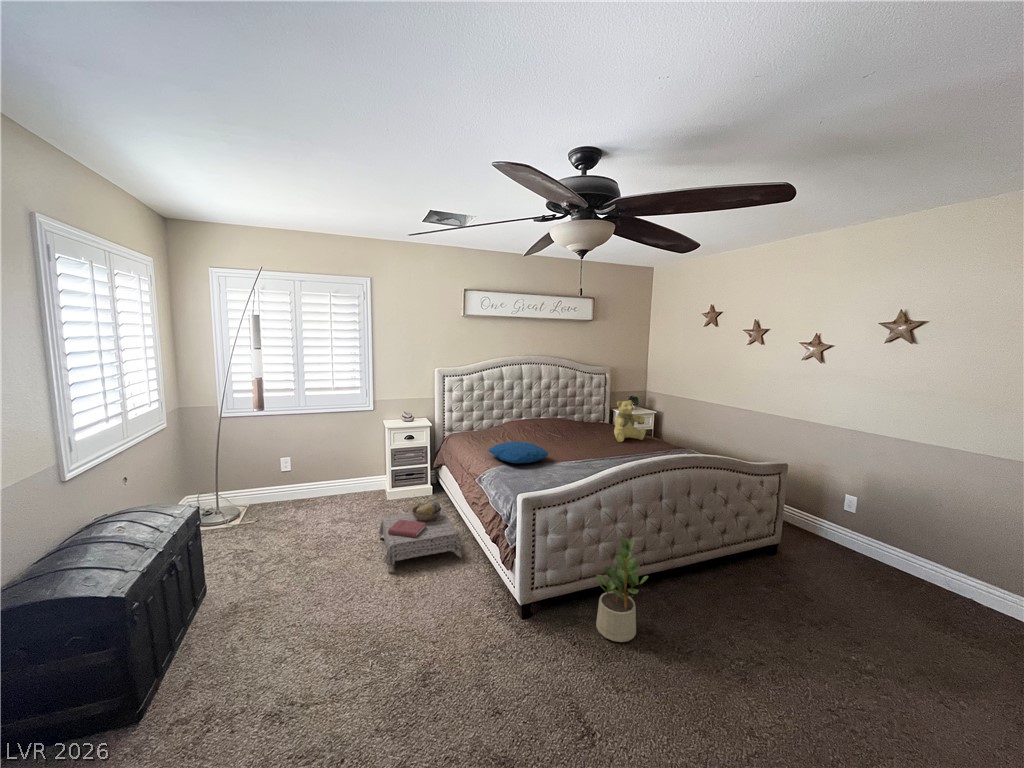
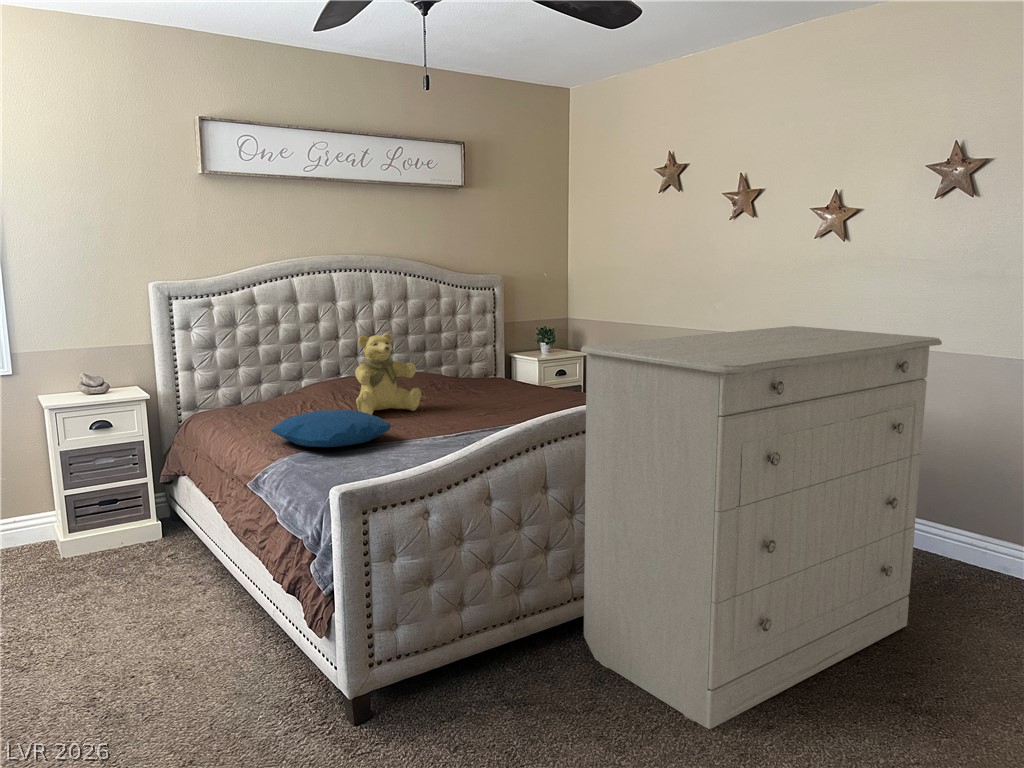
teddy bear: present [614,400,646,442] -> present [355,333,421,415]
dresser: none [649,417,888,660] -> present [581,326,942,729]
ottoman: present [379,501,462,572] -> none [42,539,228,688]
potted plant: present [596,537,648,642] -> none [489,544,581,732]

